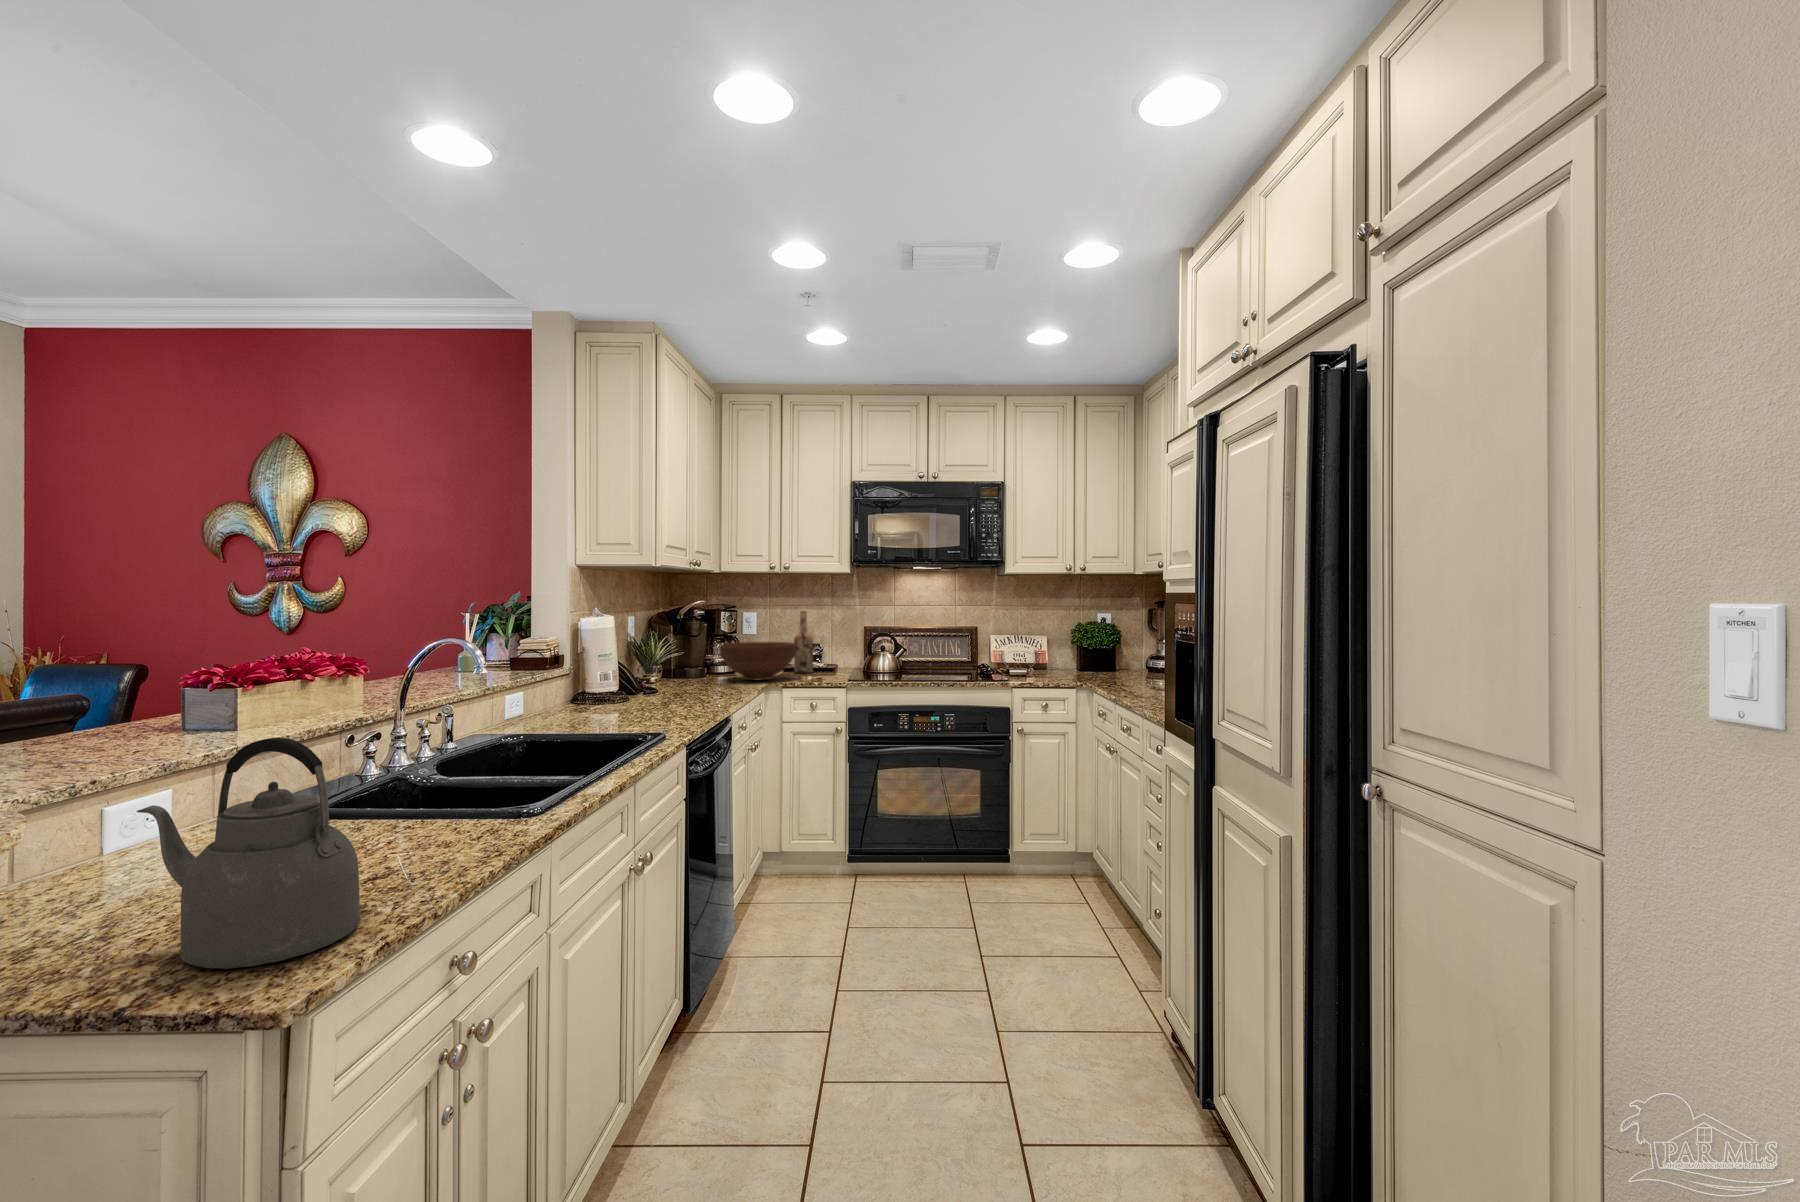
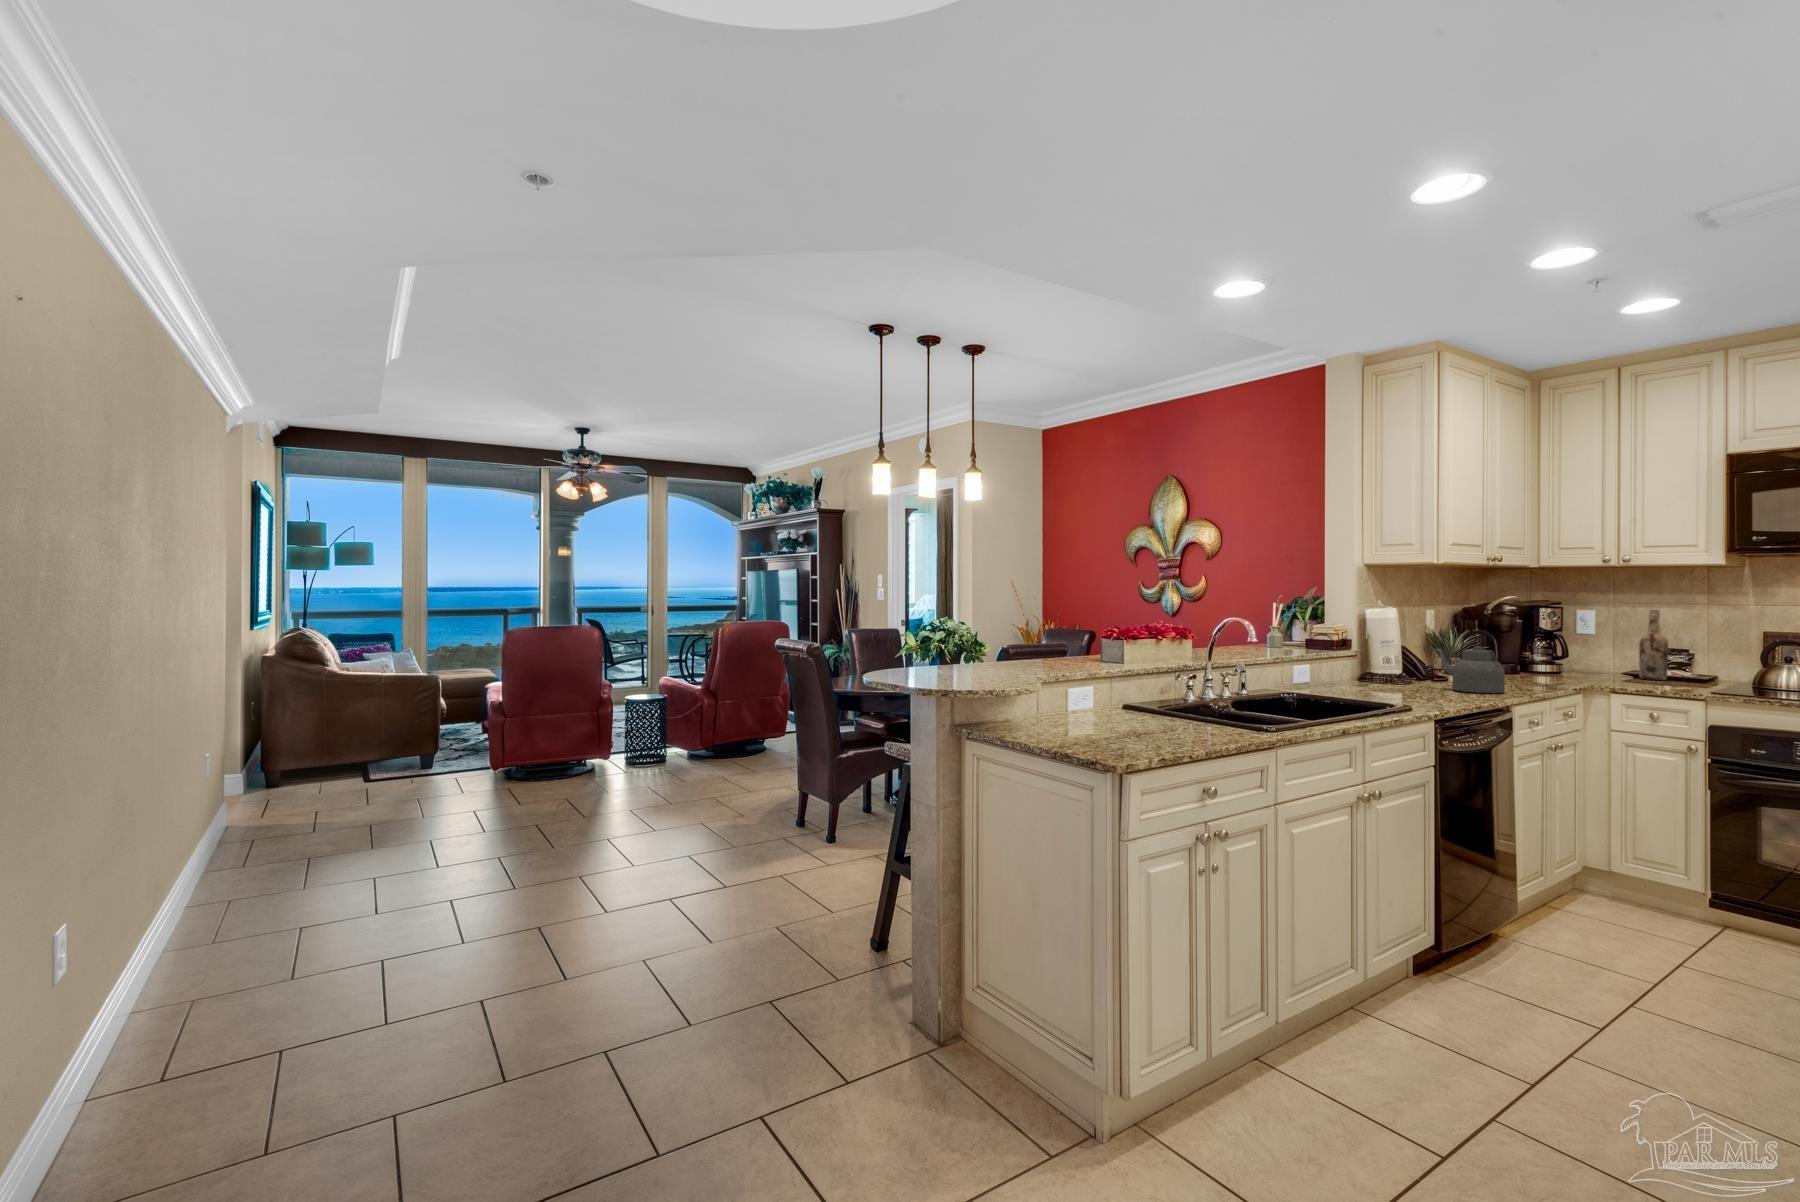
fruit bowl: present [719,642,797,681] -> none [1530,640,1633,681]
kettle: present [137,738,360,969] -> present [1434,630,1505,693]

